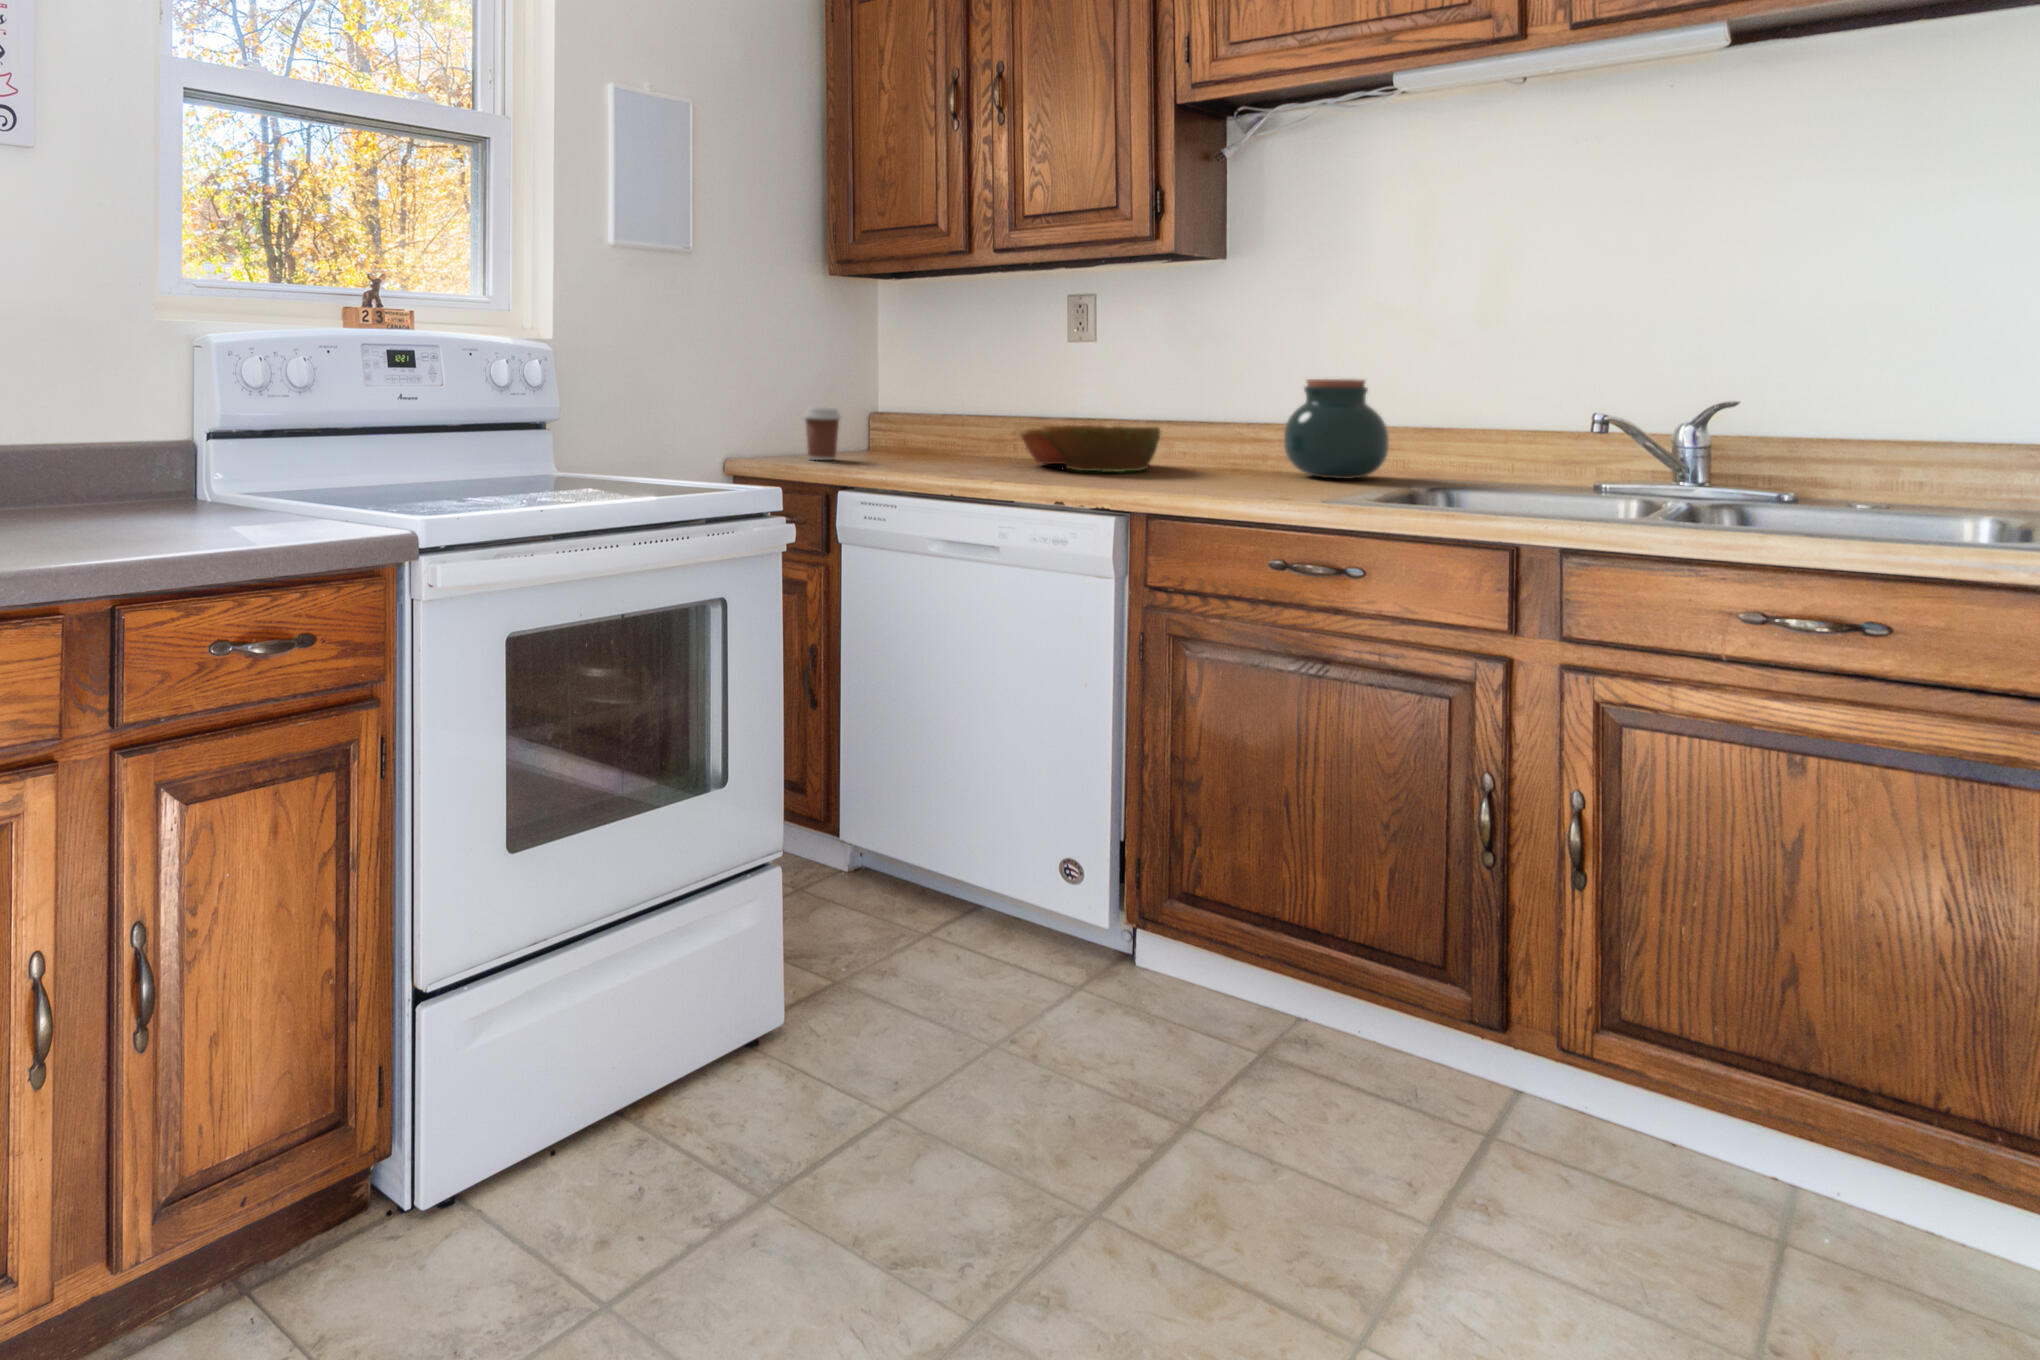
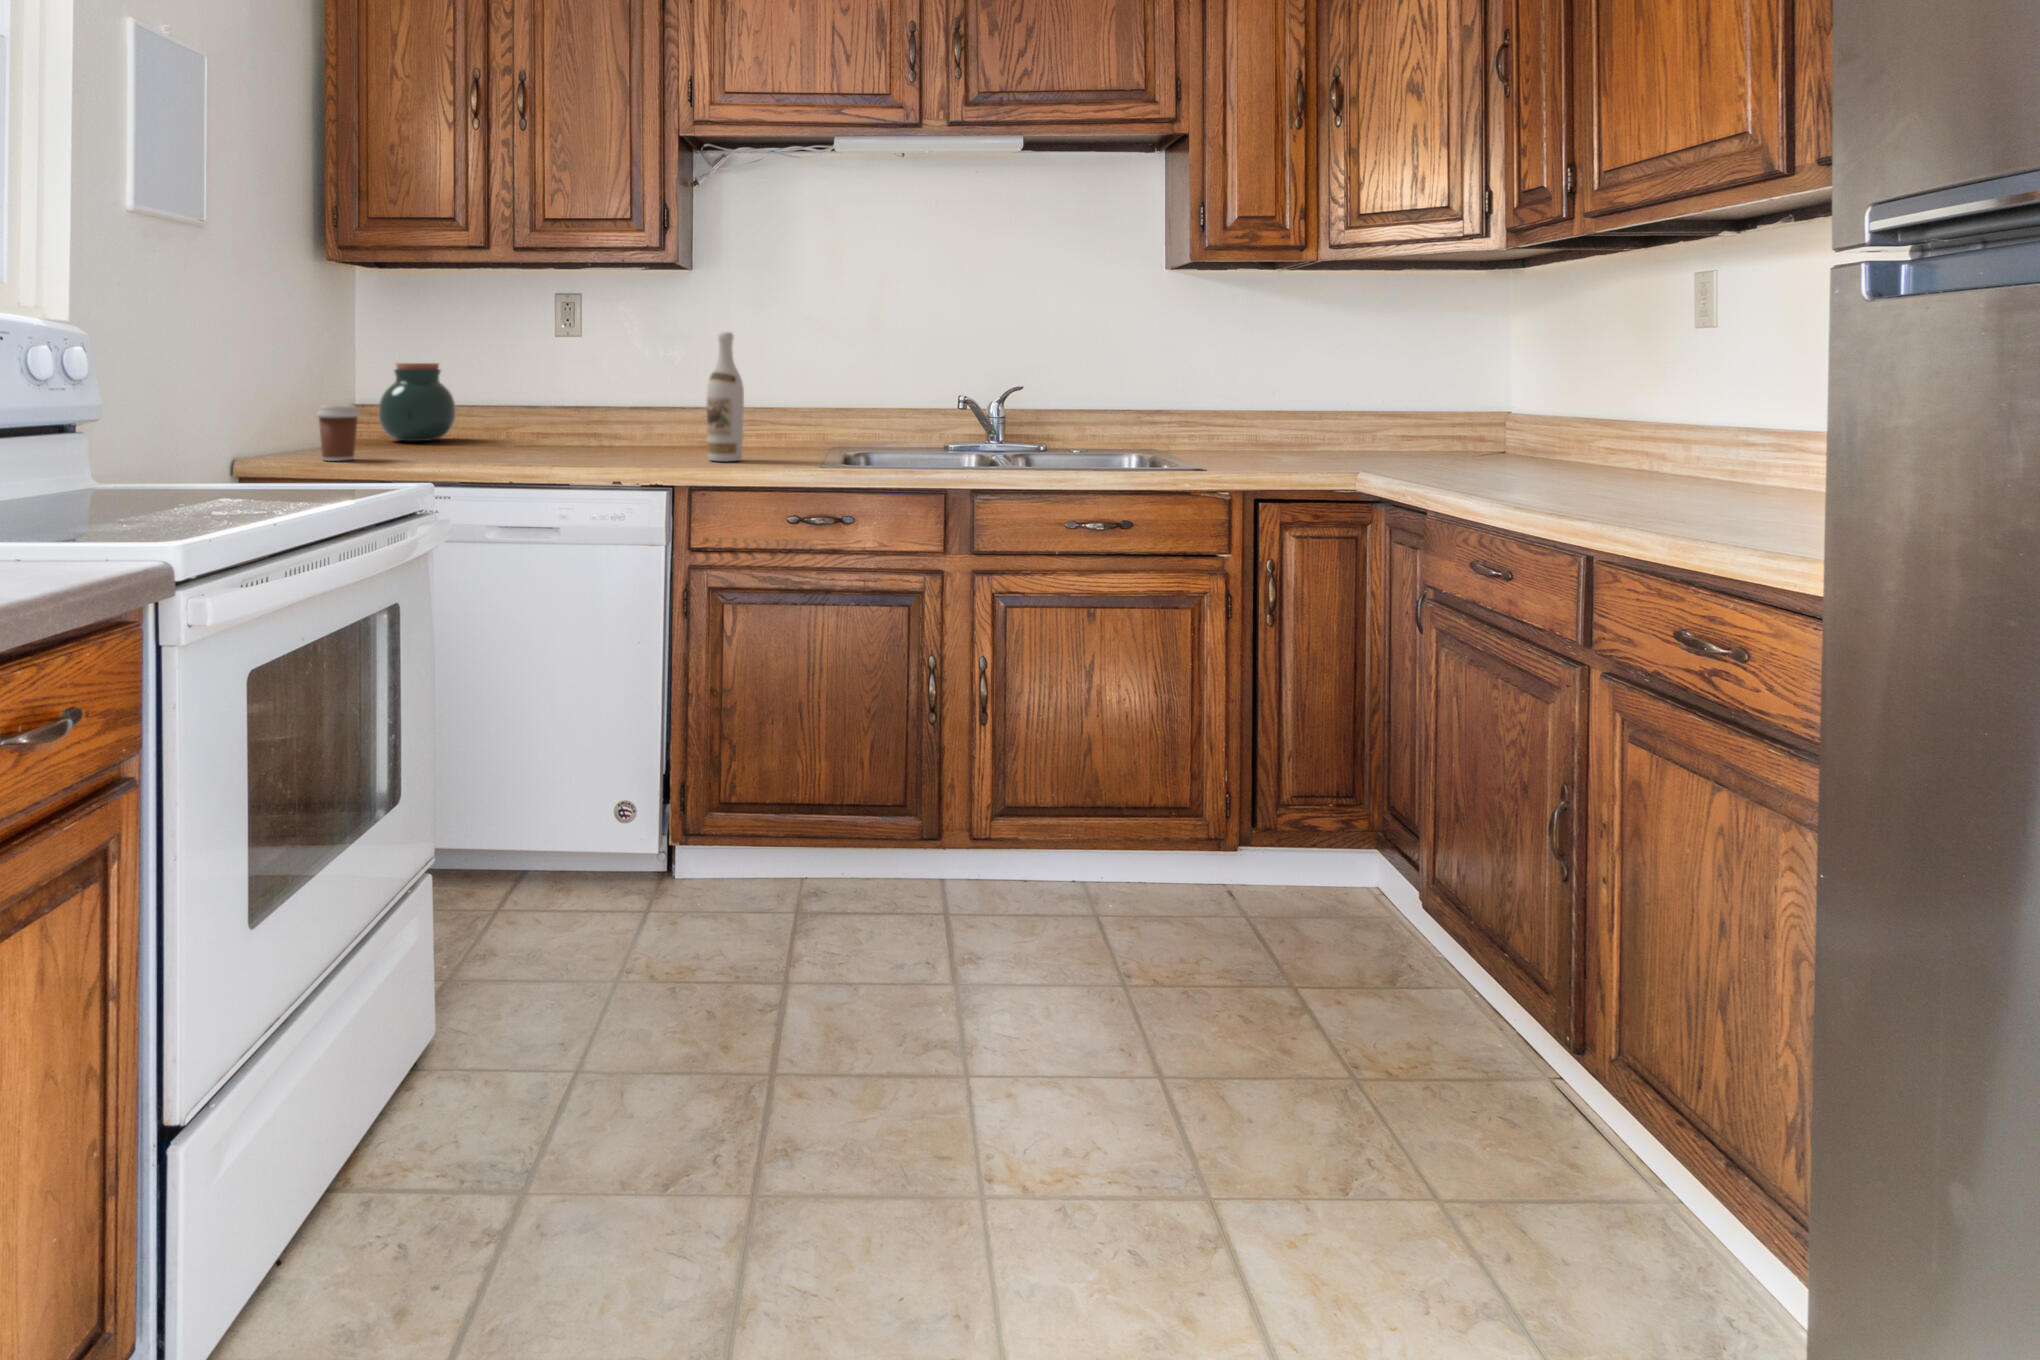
wine bottle: none [1201,331,1251,487] -> present [707,332,744,461]
jar: present [1284,379,1389,479] -> present [379,363,455,441]
bowl: present [1013,425,1160,472] -> none [529,413,656,455]

